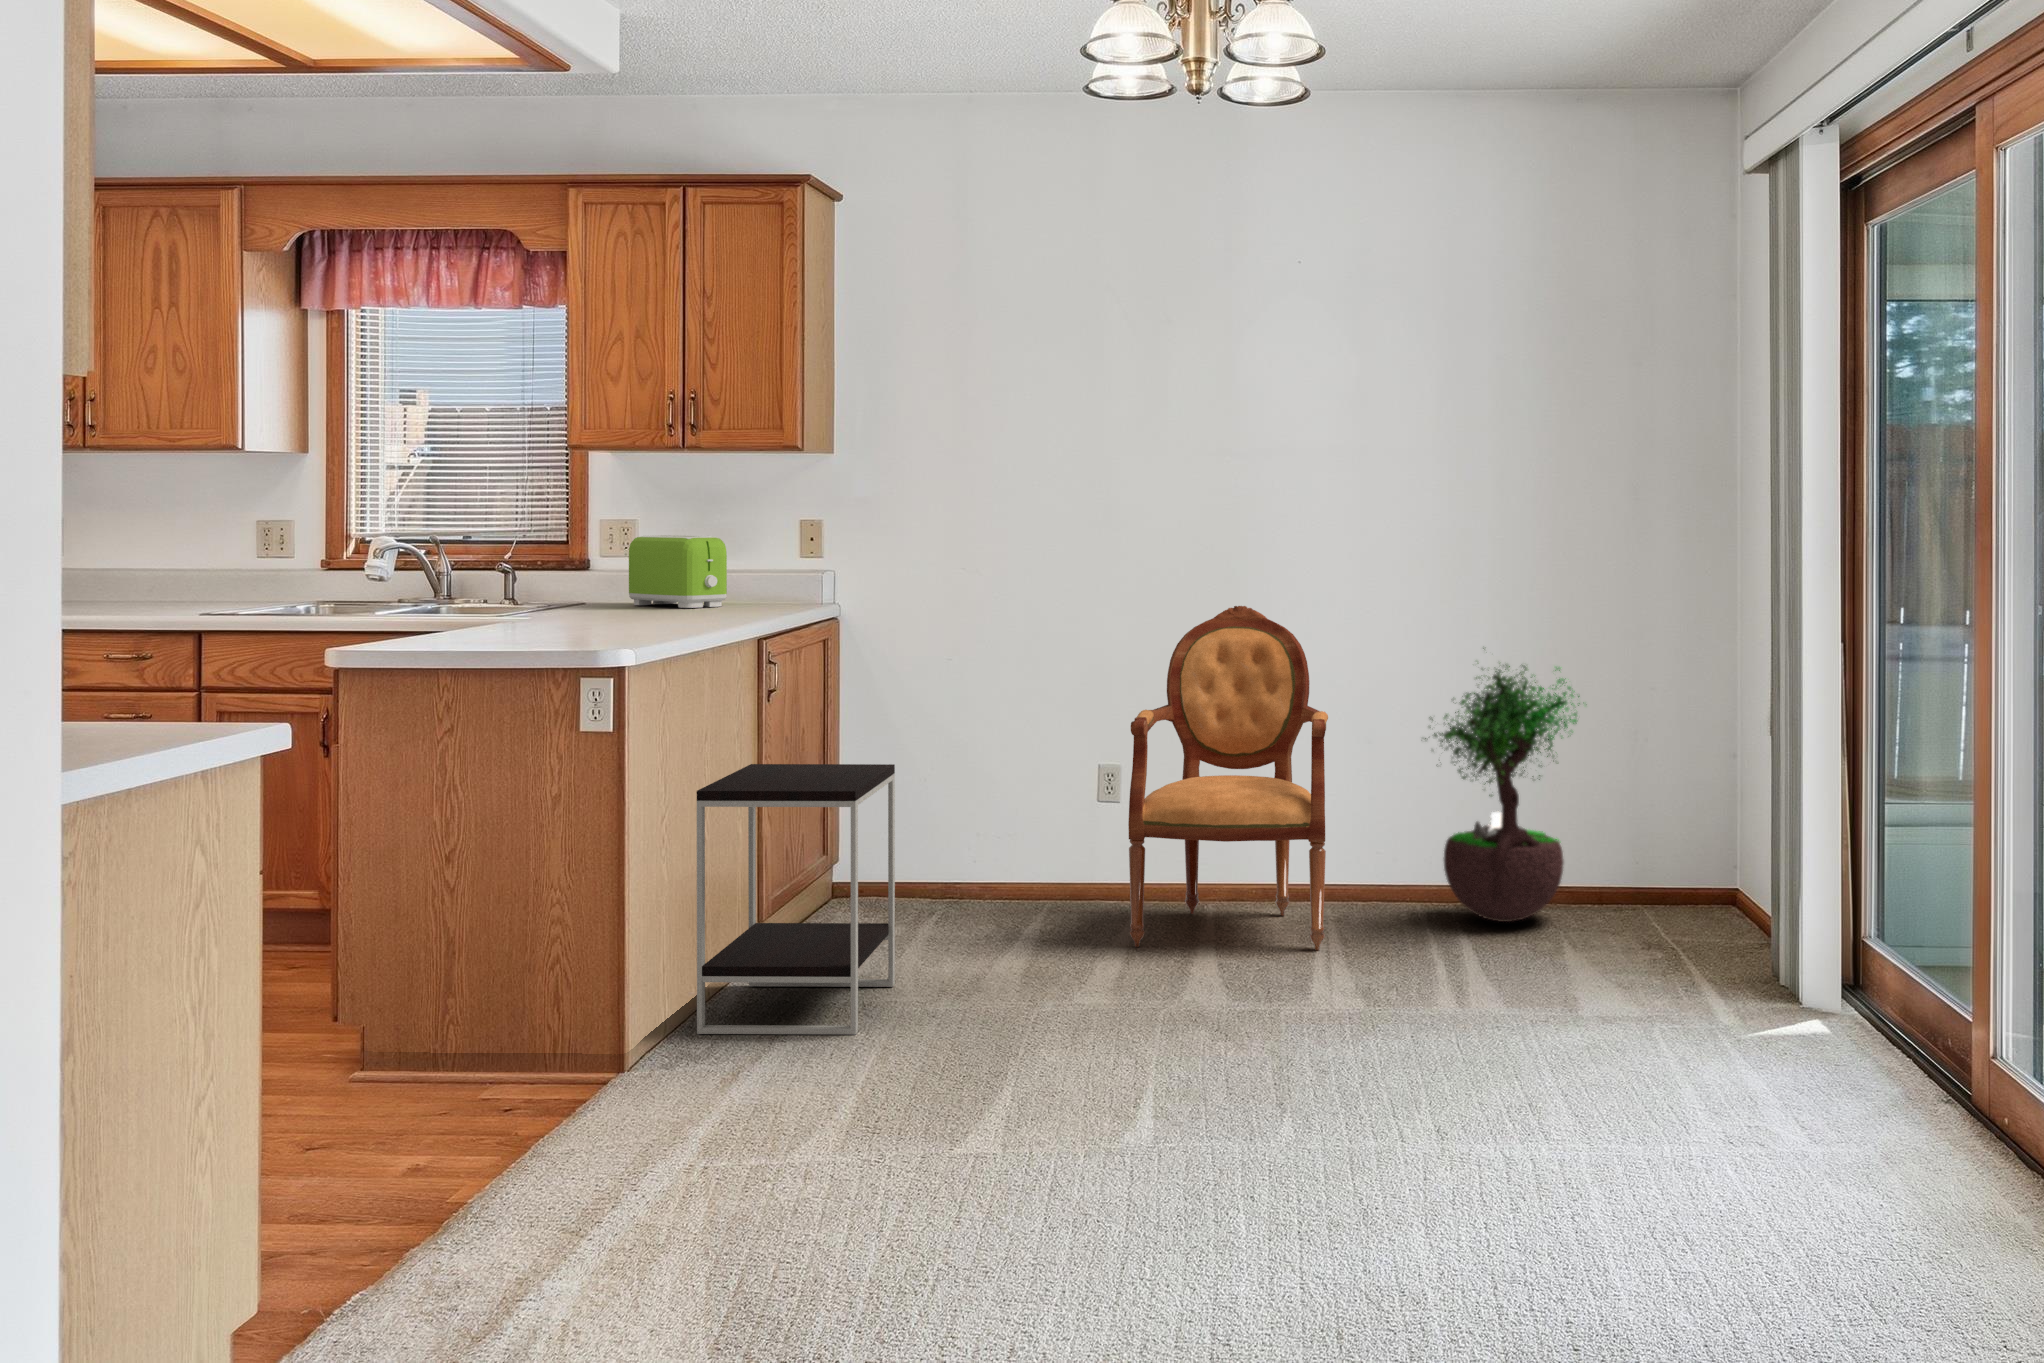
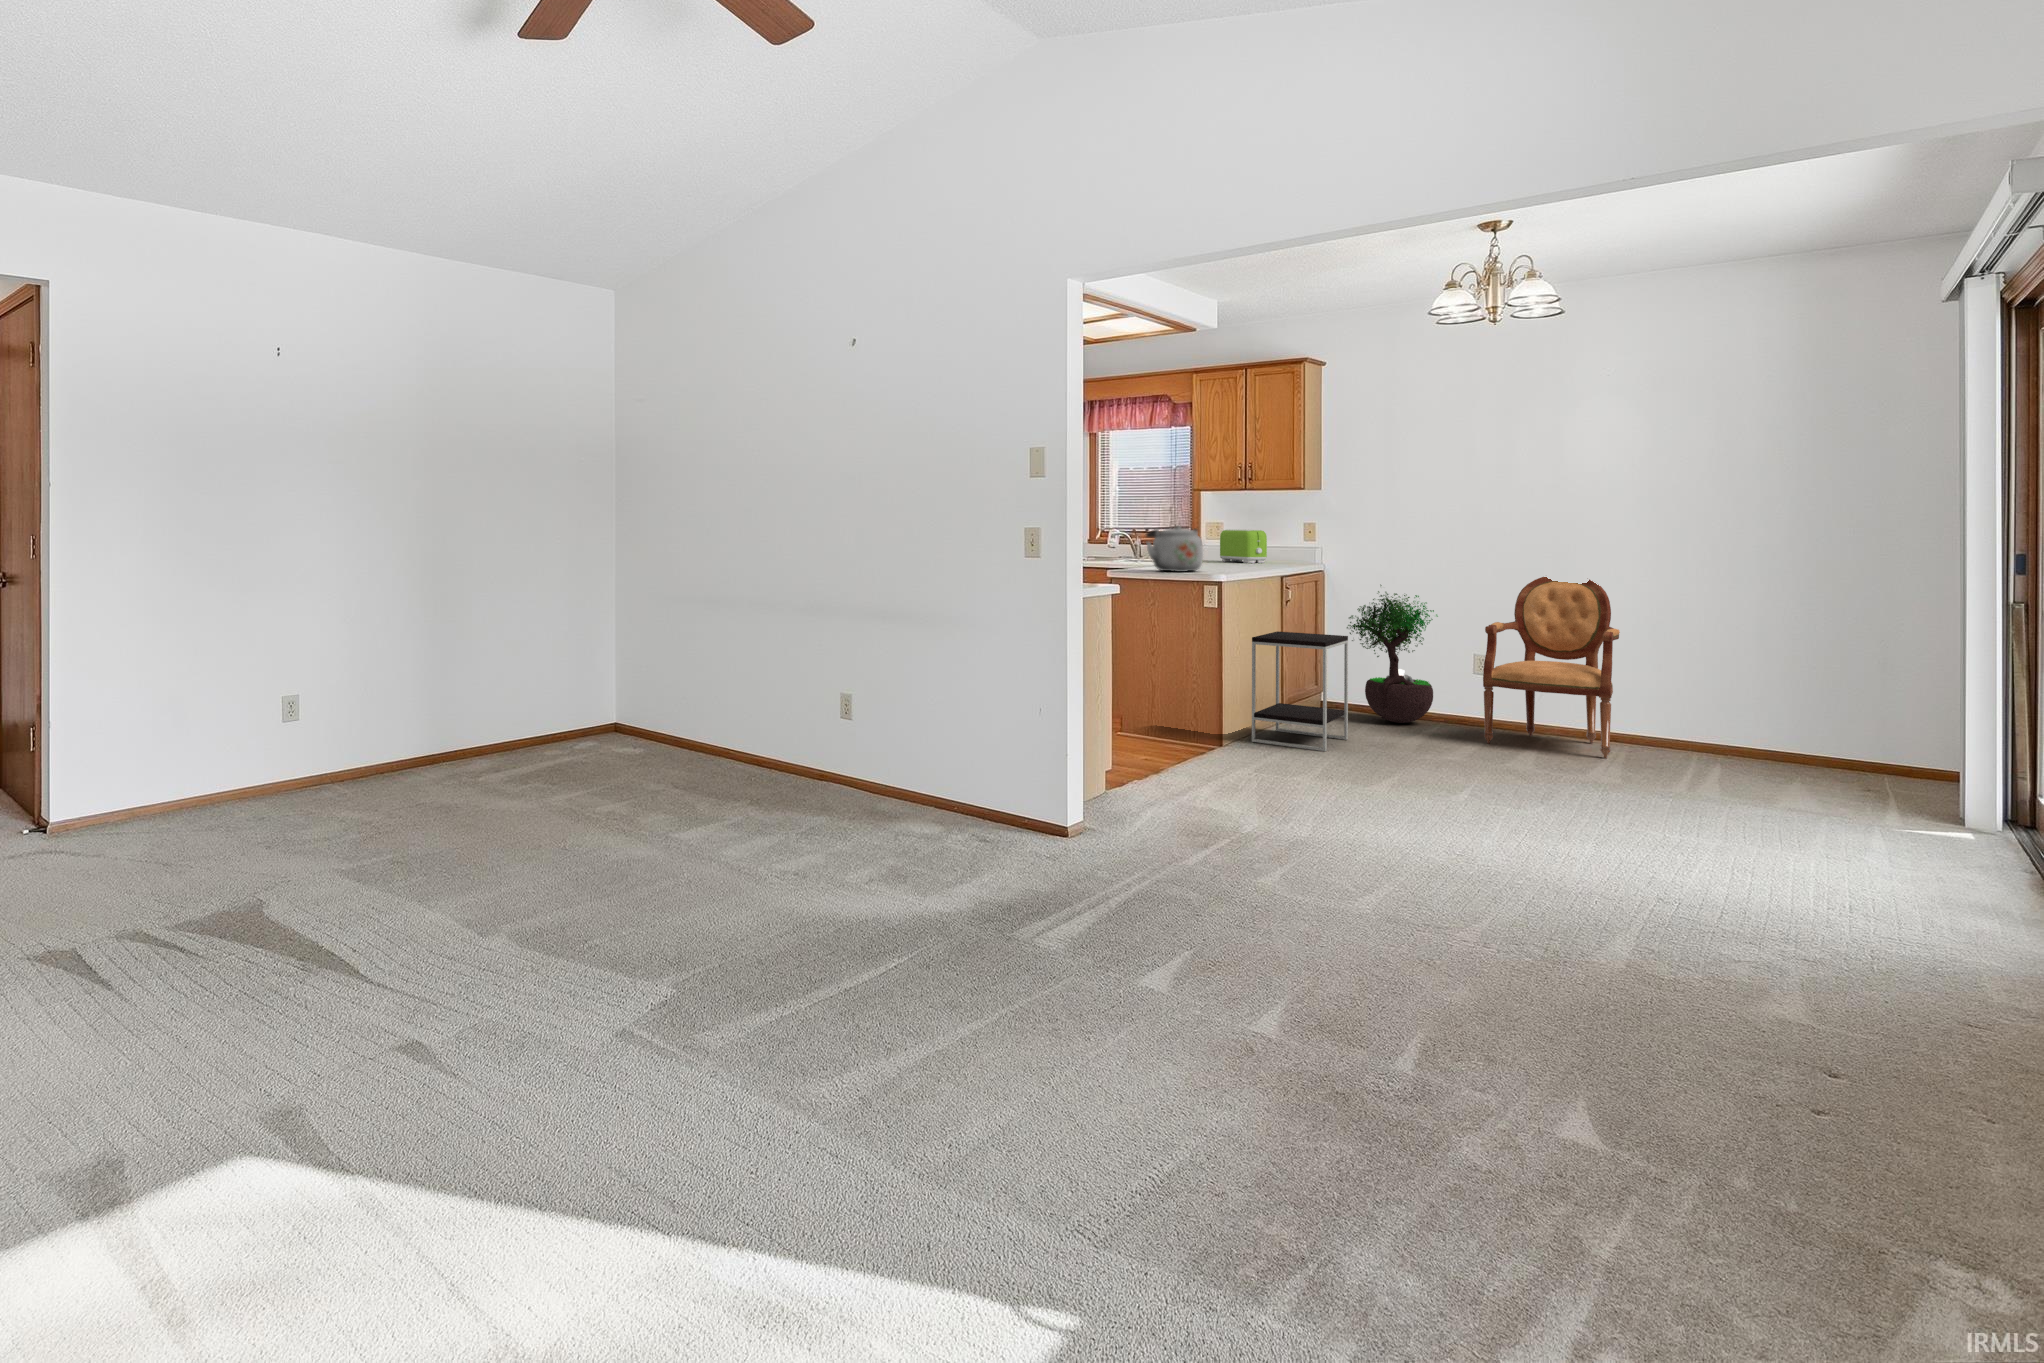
kettle: none [434,529,581,644] -> present [1146,525,1203,572]
potted tree: present [1425,648,1580,922] -> present [1347,585,1438,723]

